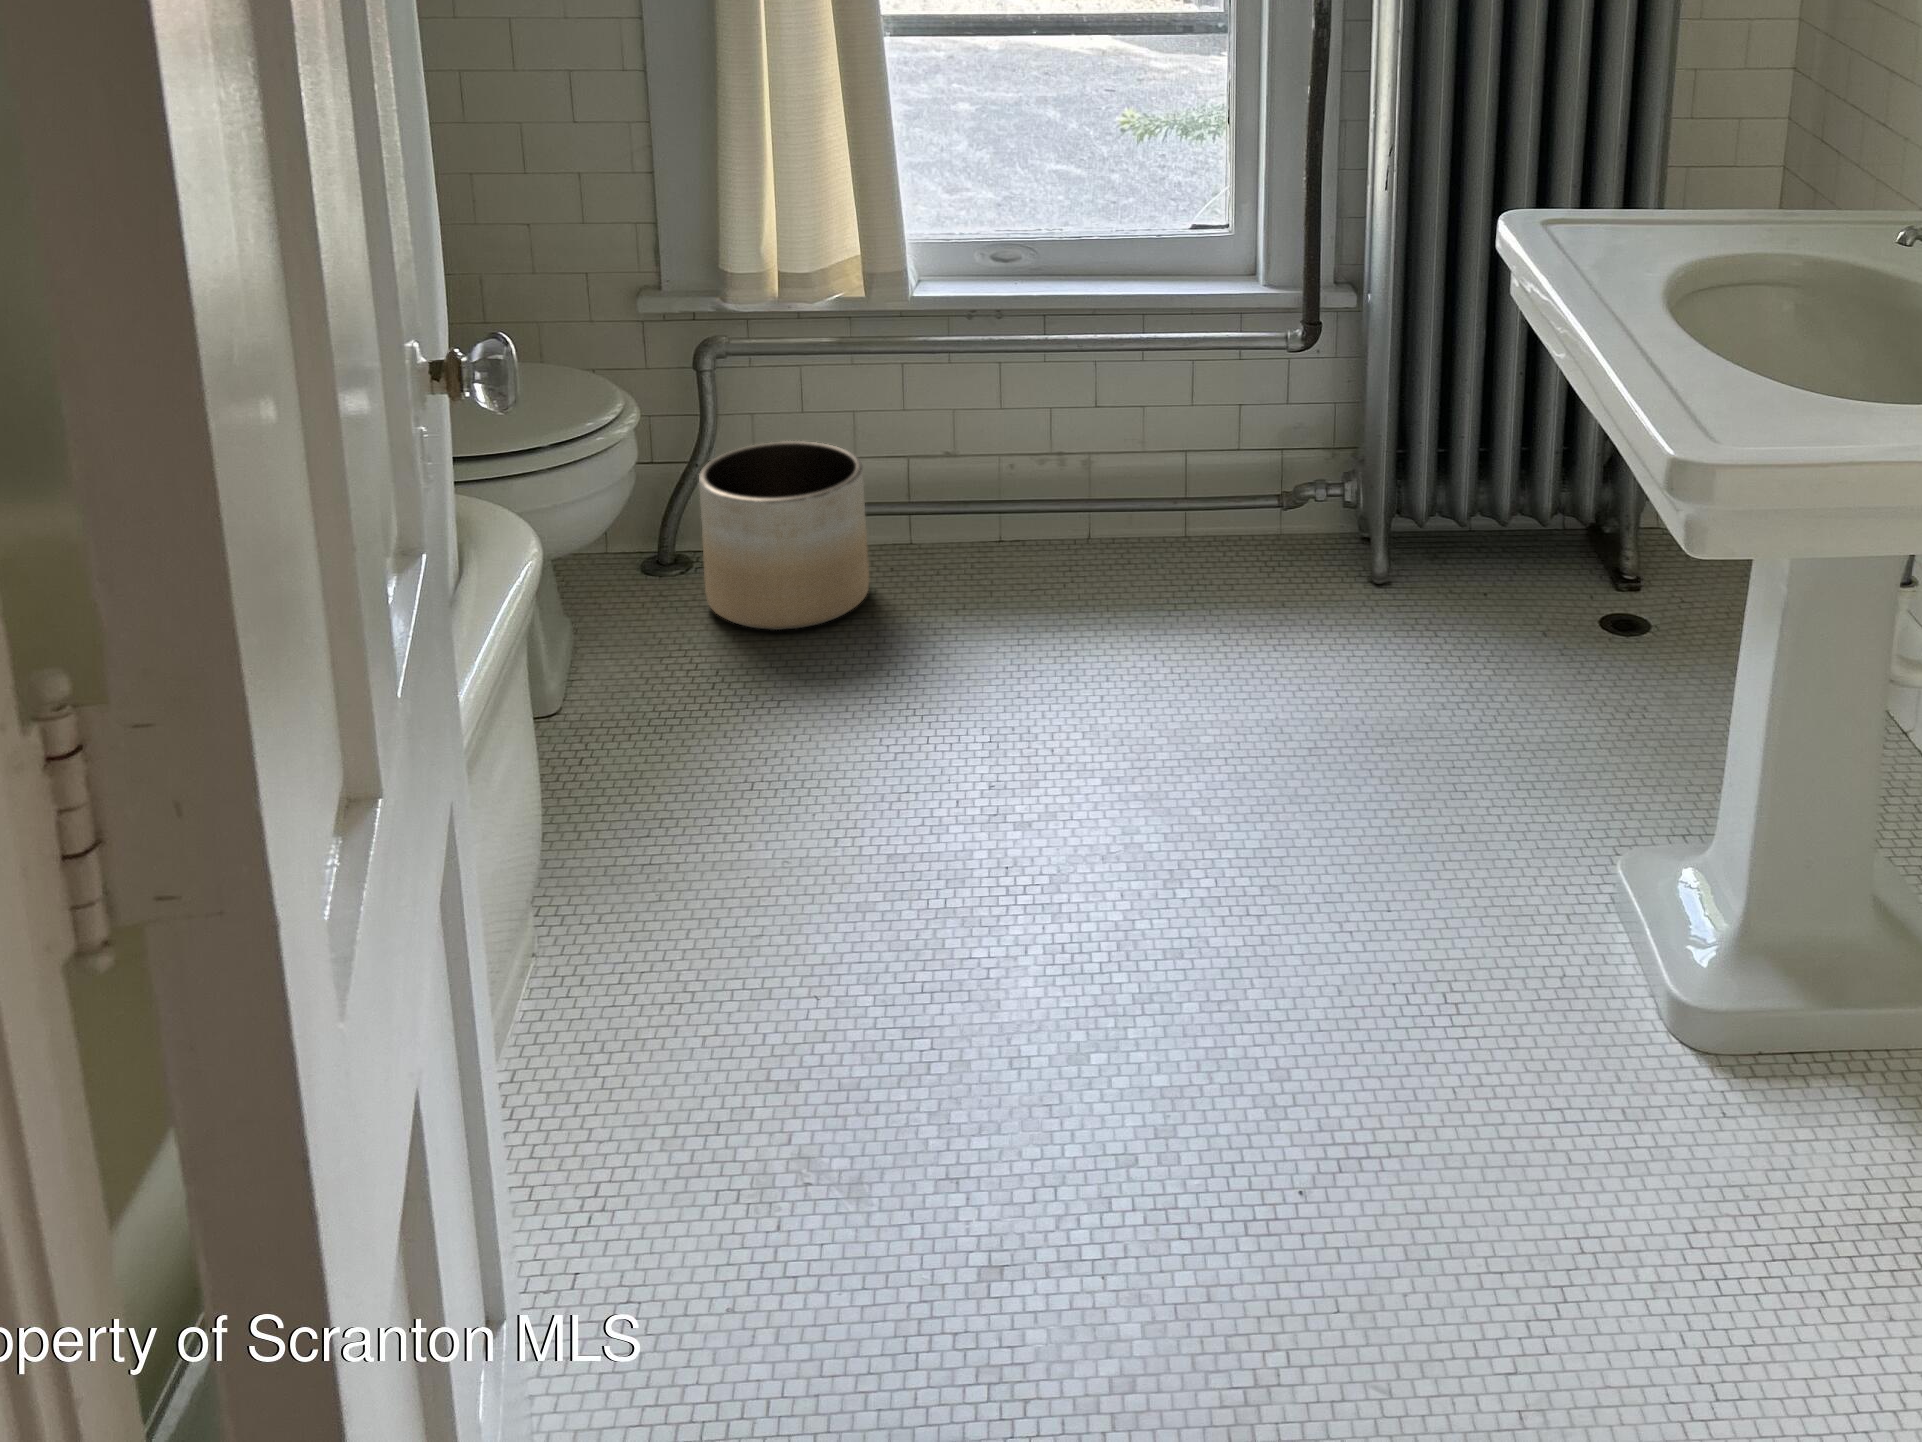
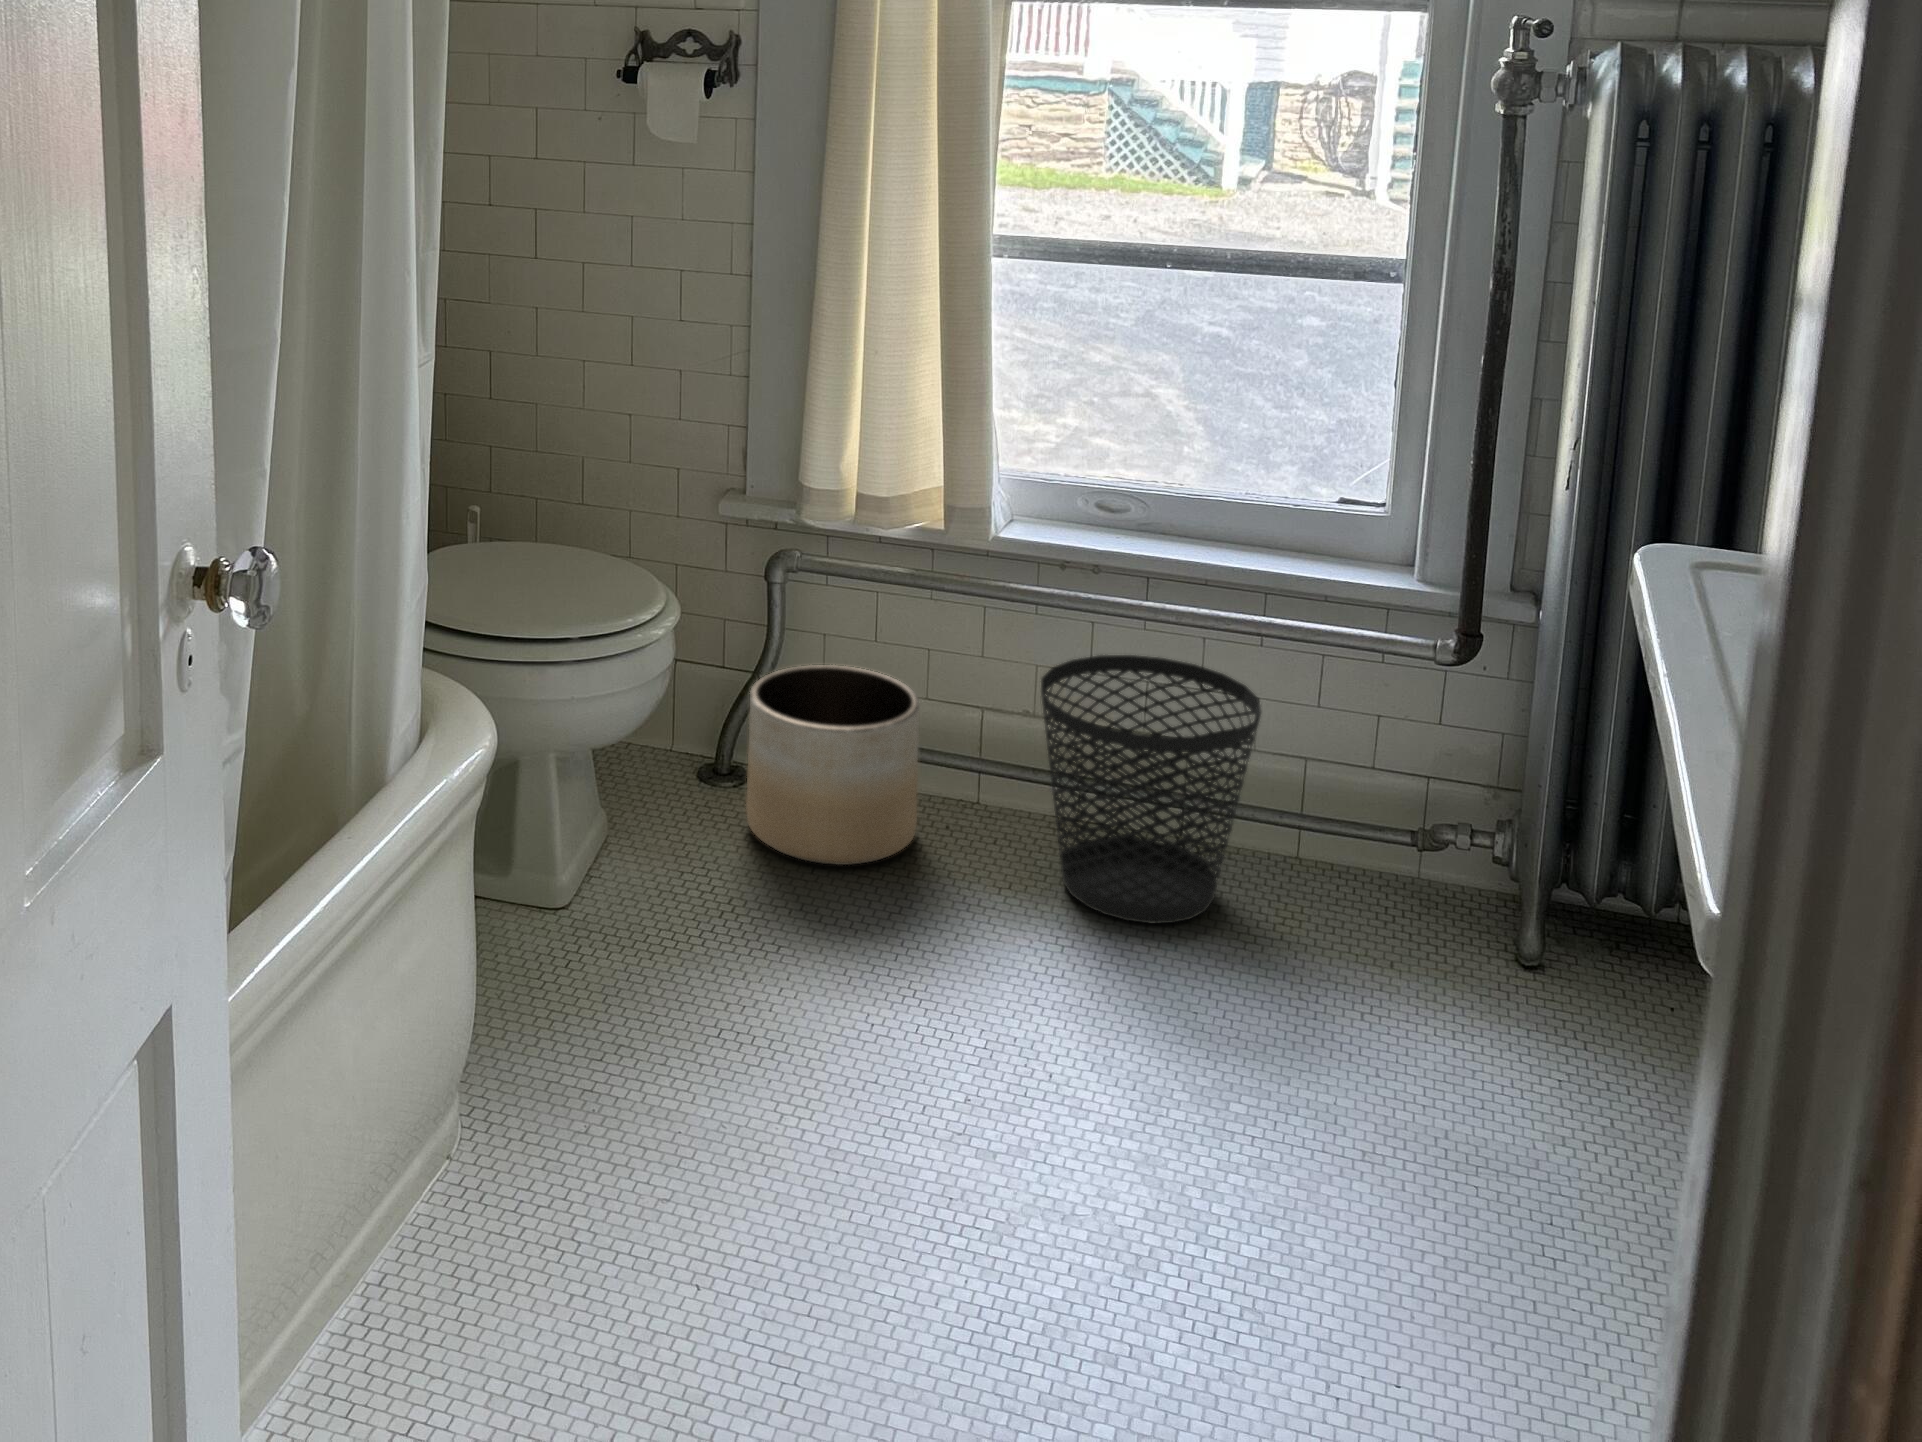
wastebasket: none [974,384,1164,619] -> present [1041,655,1261,923]

